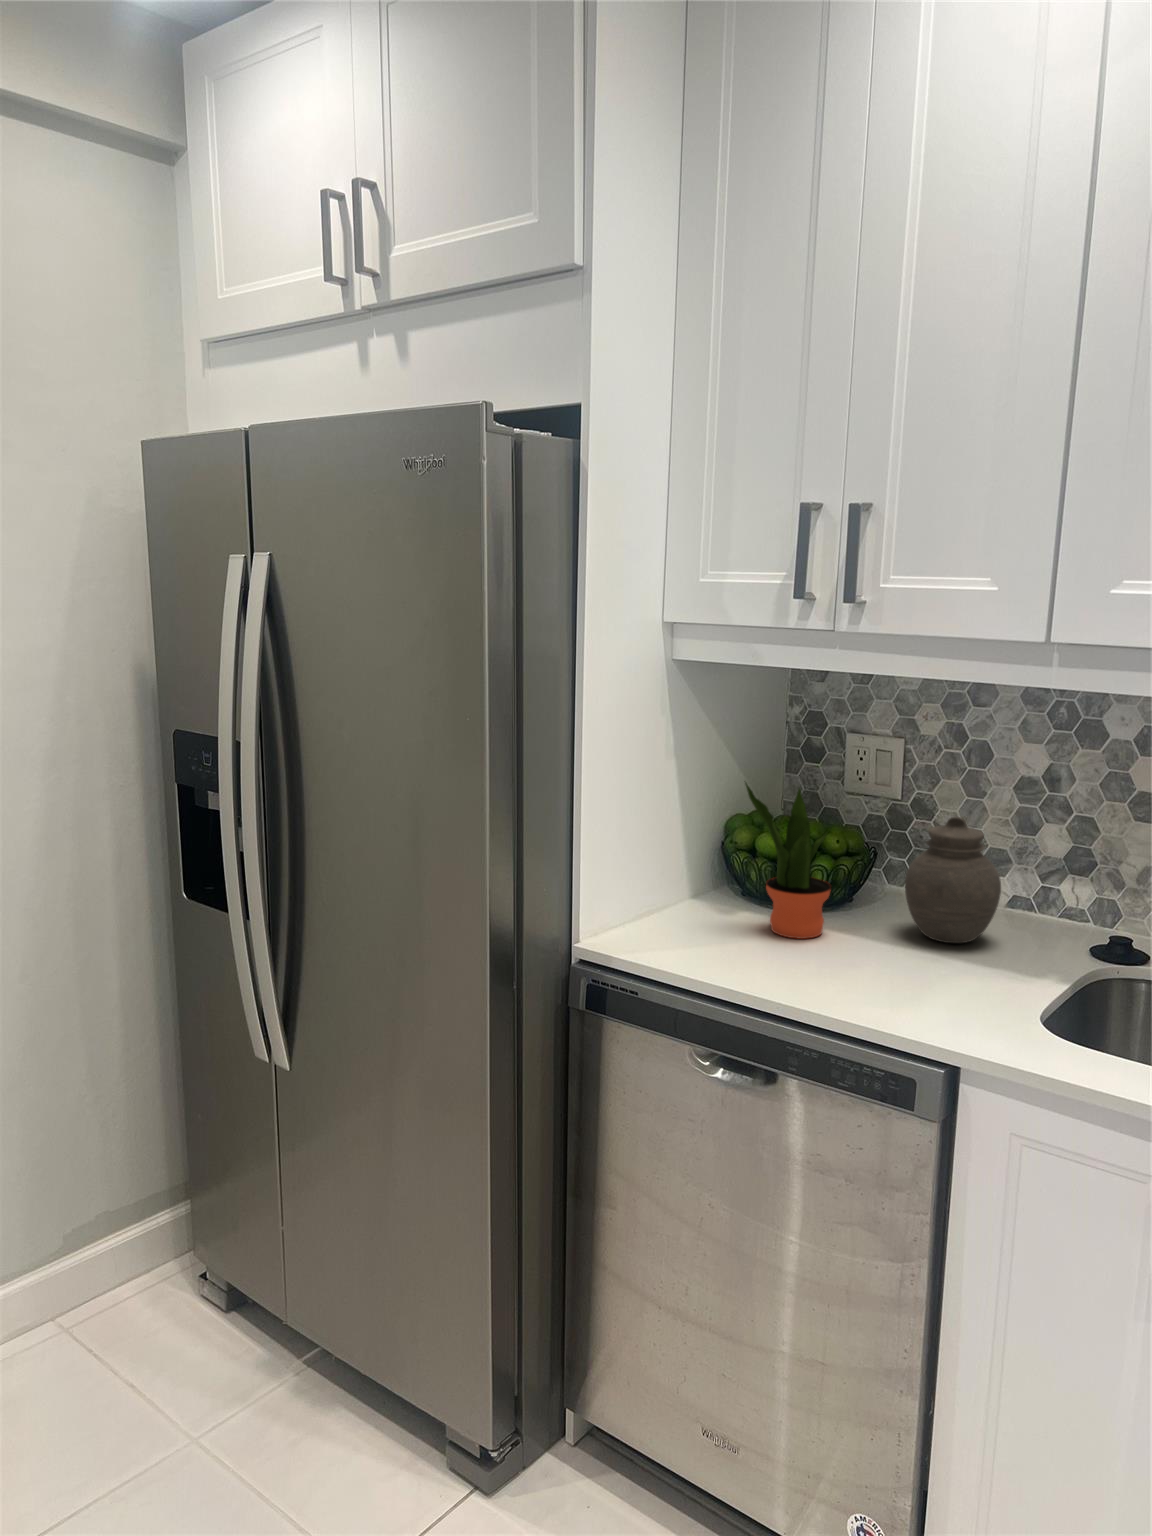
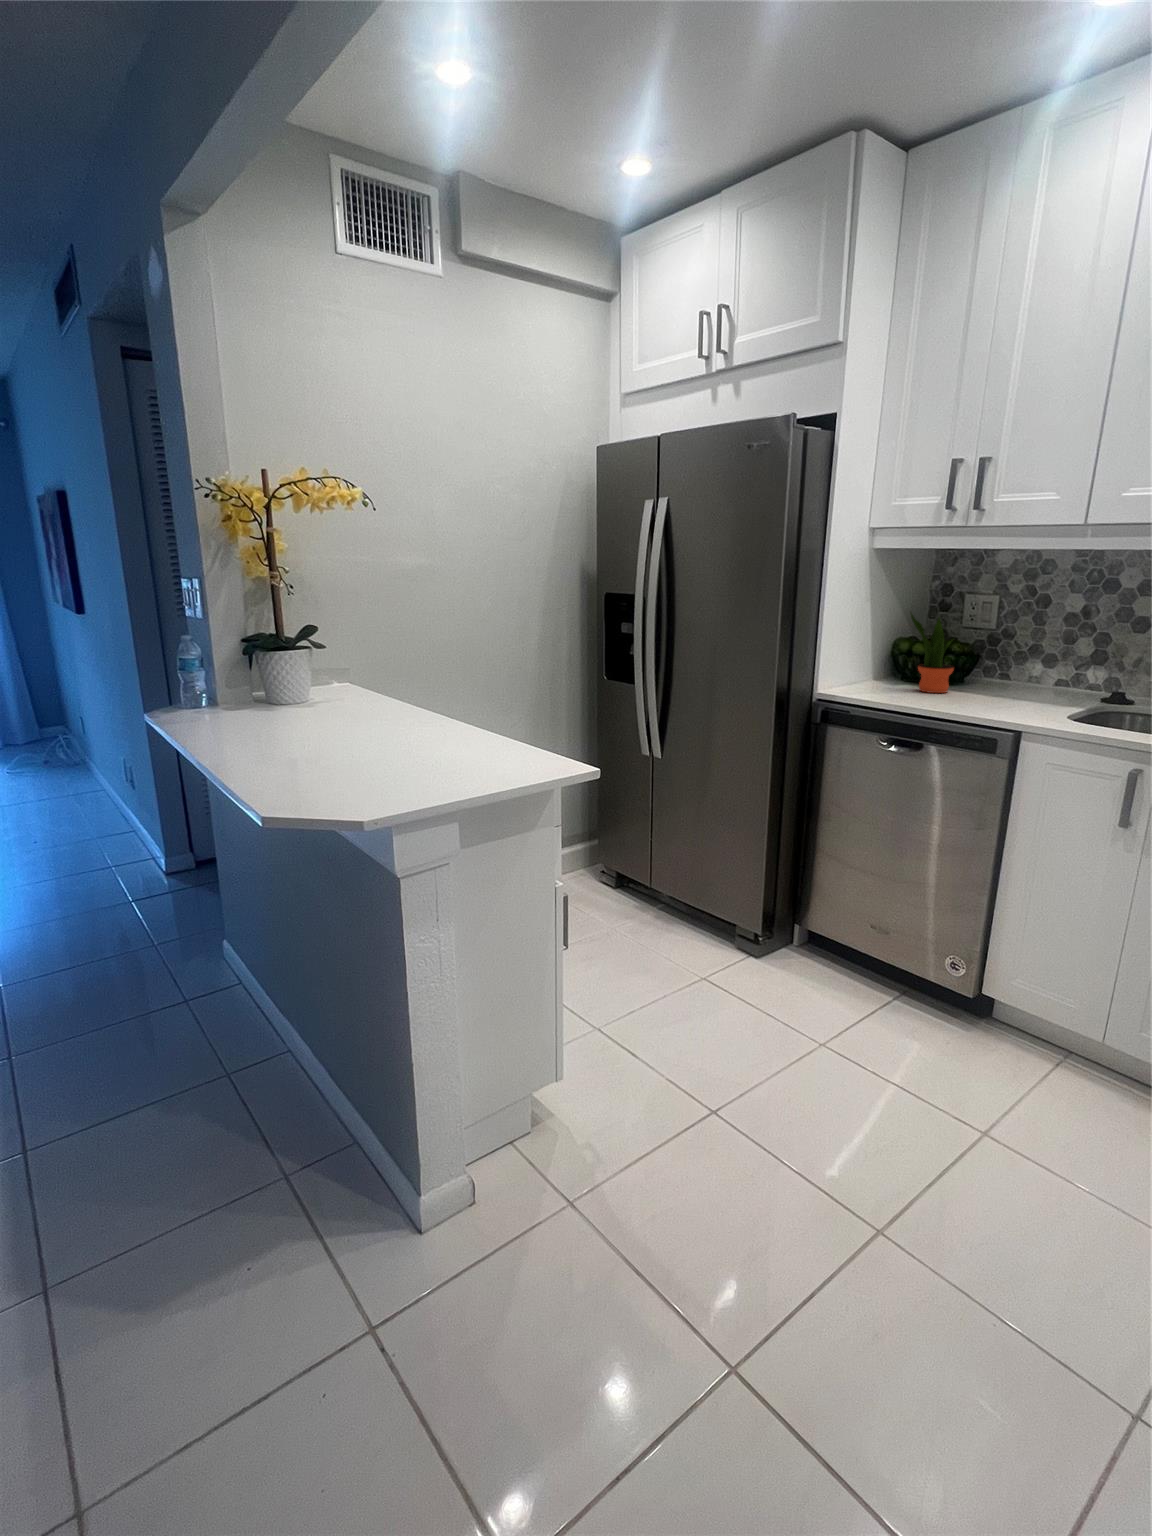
jar: present [905,817,1001,943] -> none [996,629,1051,696]

